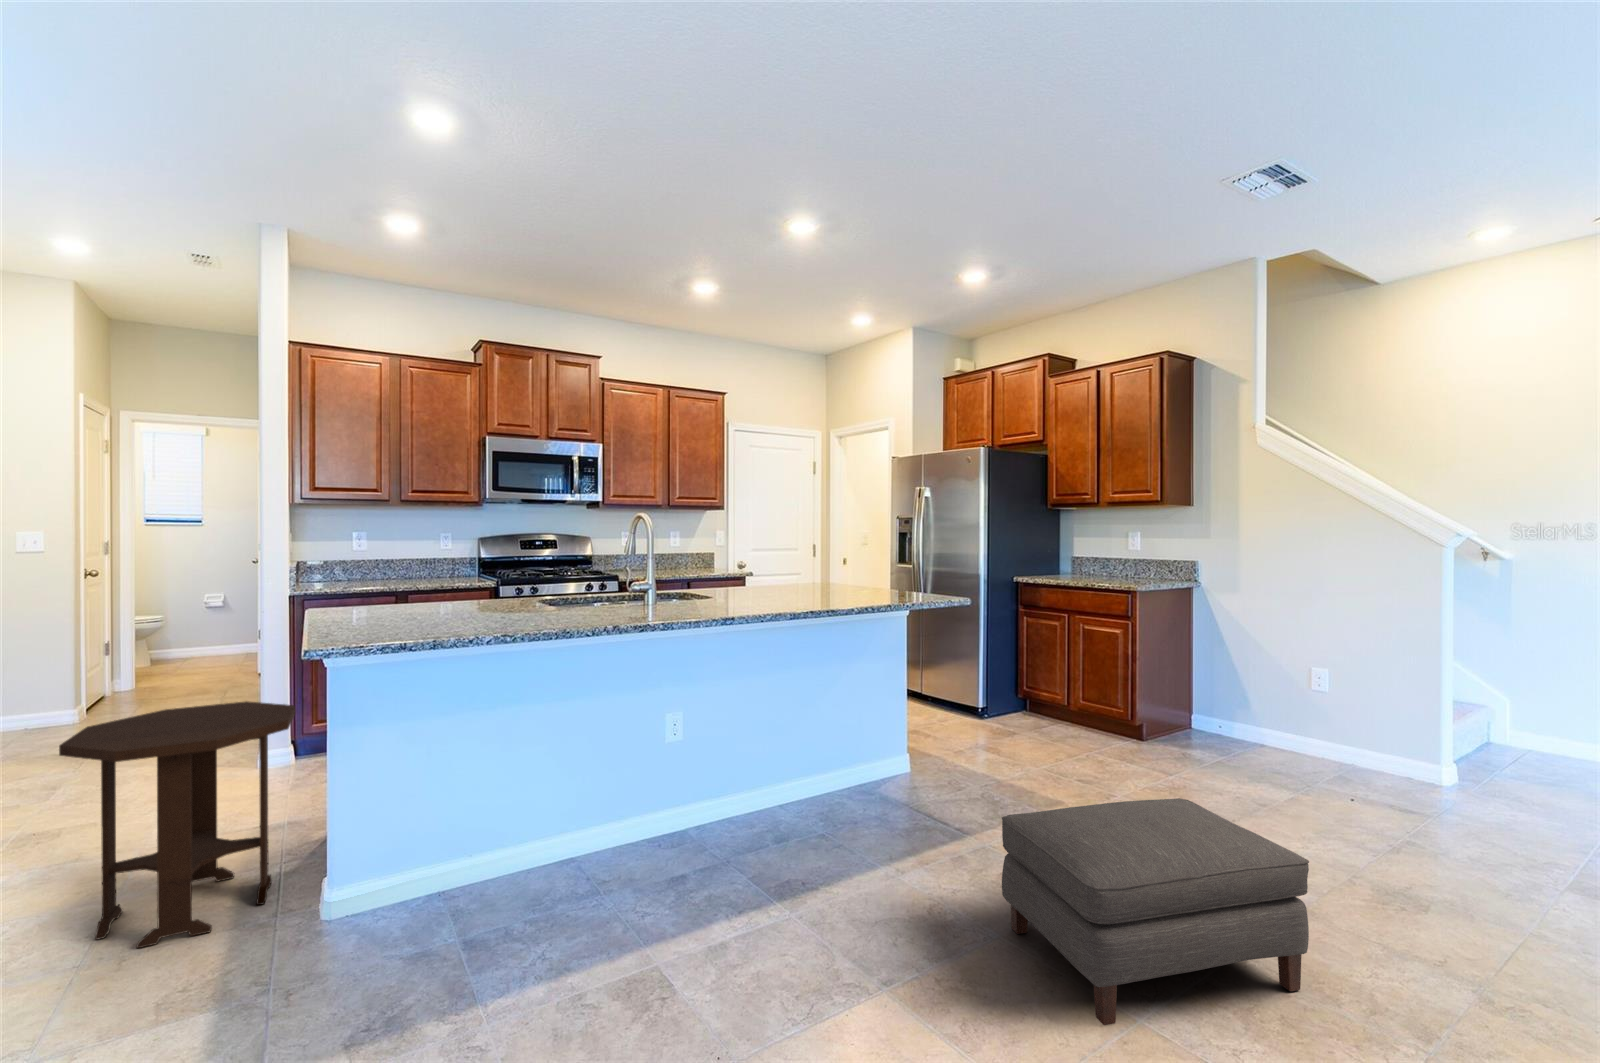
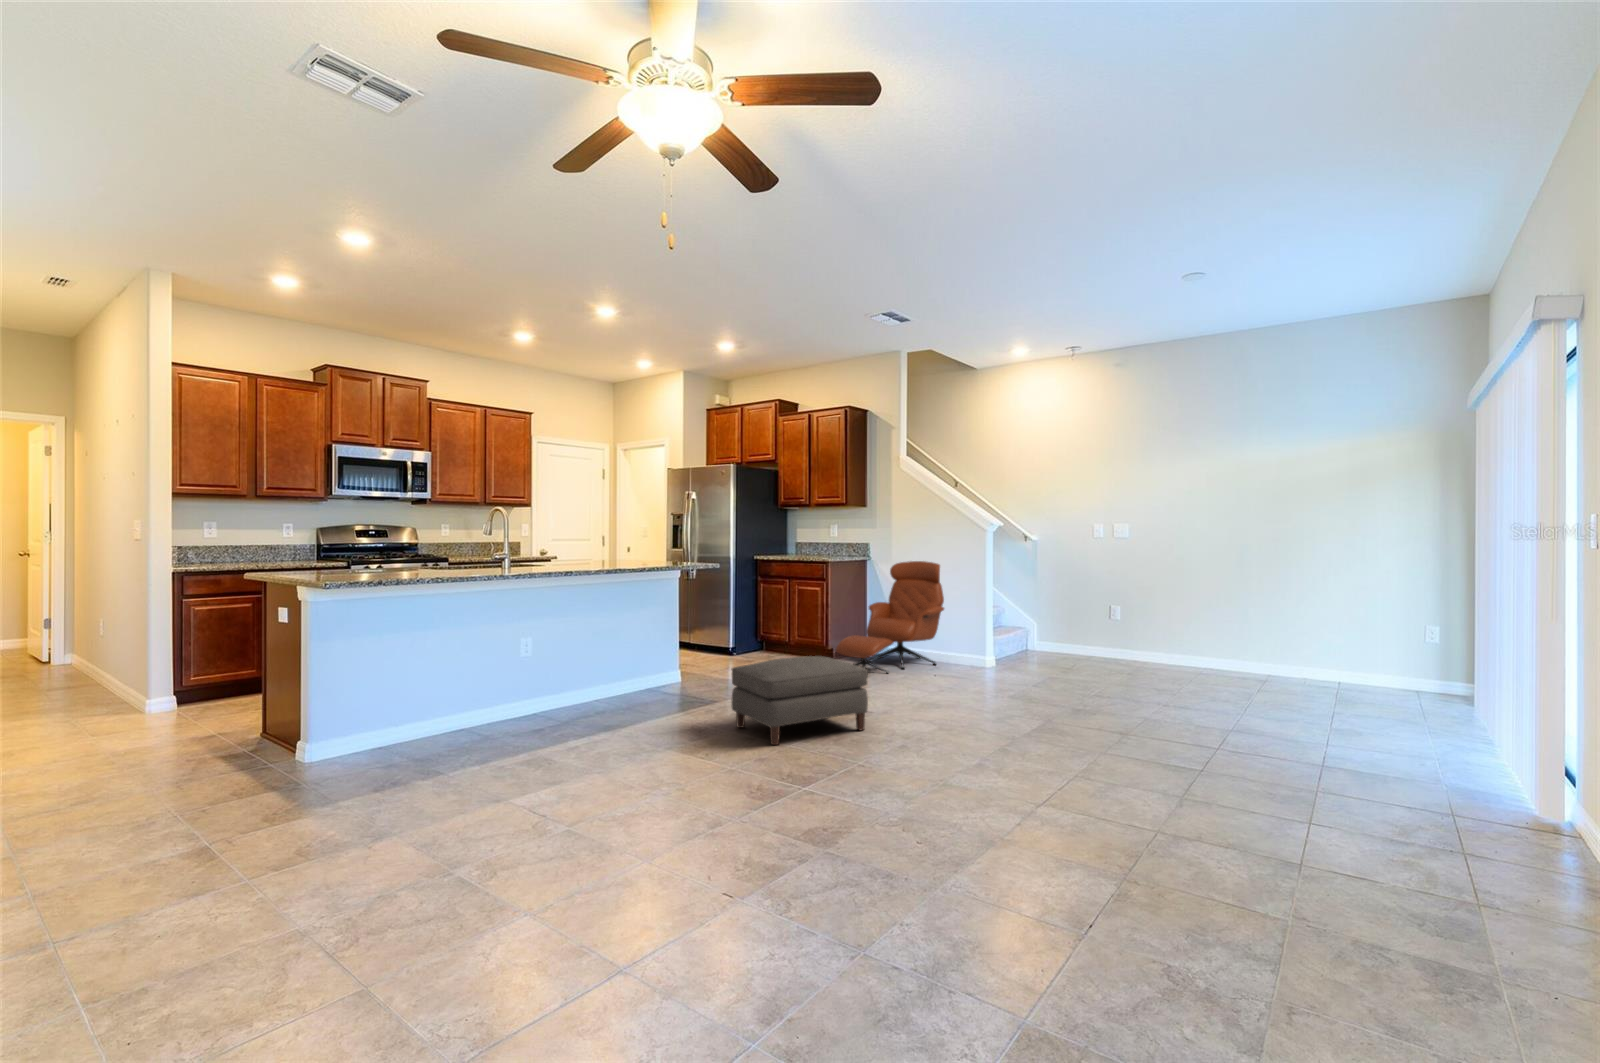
lounge chair: none [1158,592,1351,791] -> present [836,561,944,673]
side table: present [59,701,296,949] -> none [132,633,281,778]

